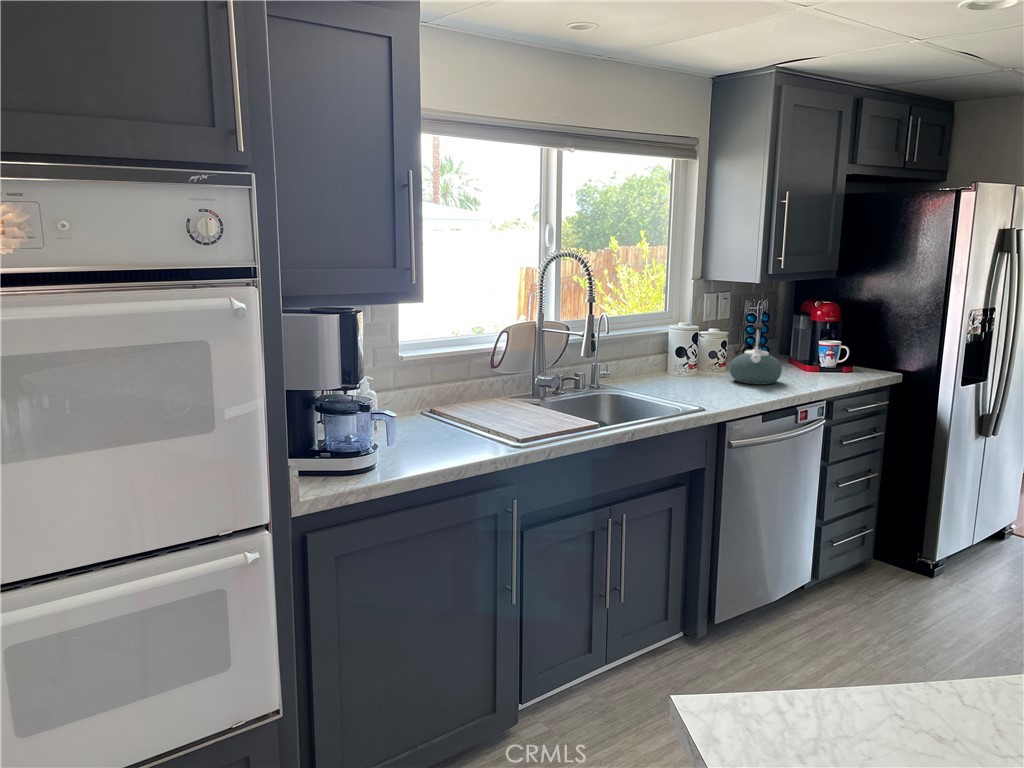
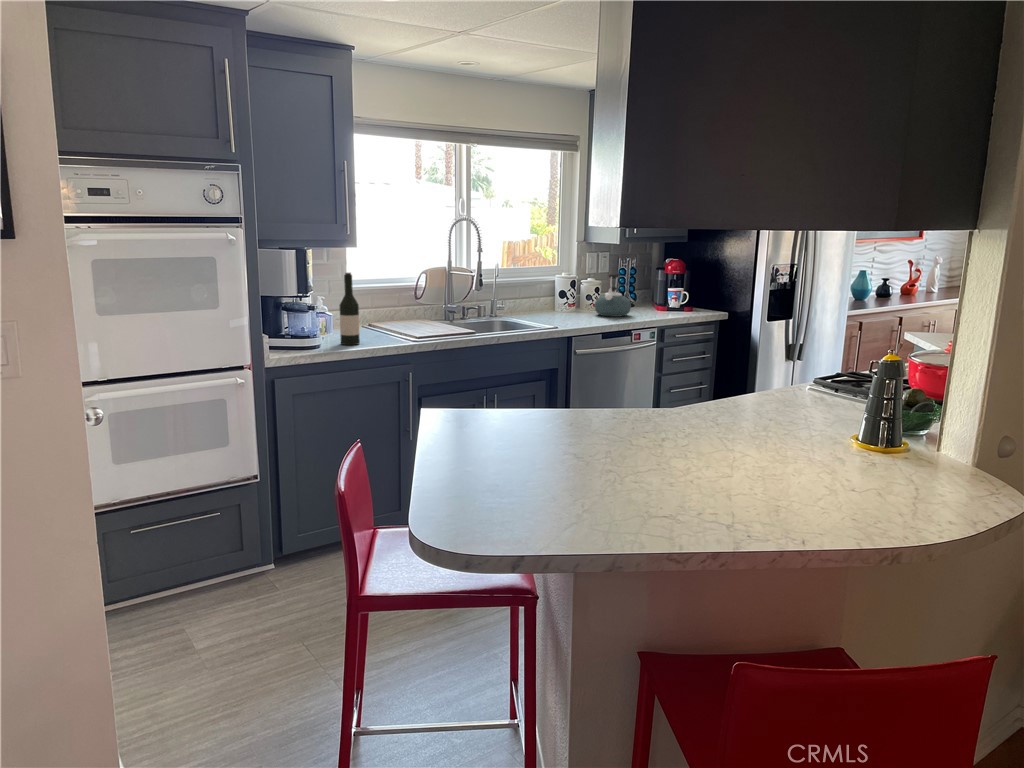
wine bottle: none [406,346,436,462] -> present [339,273,360,345]

